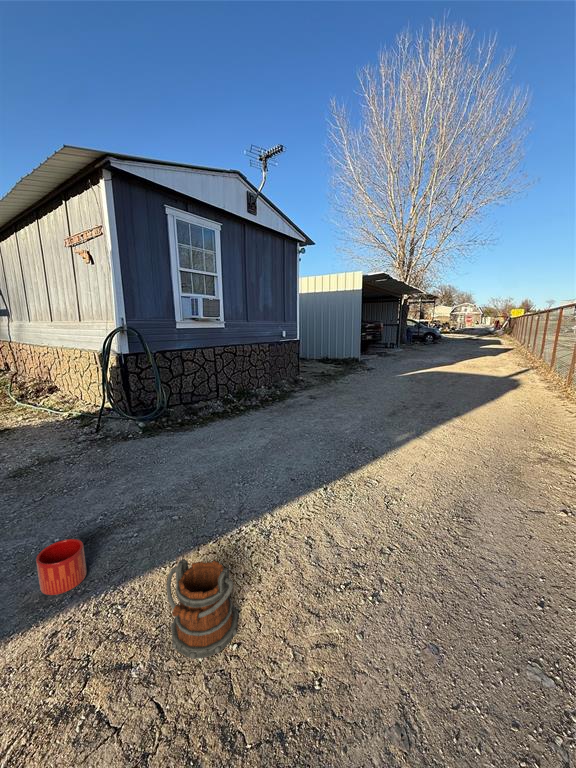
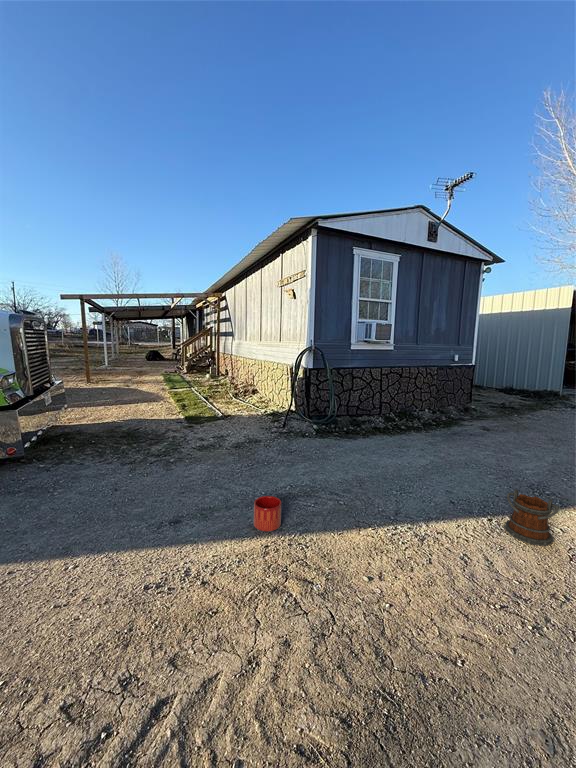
bucket: present [167,559,238,659] -> present [504,489,559,546]

